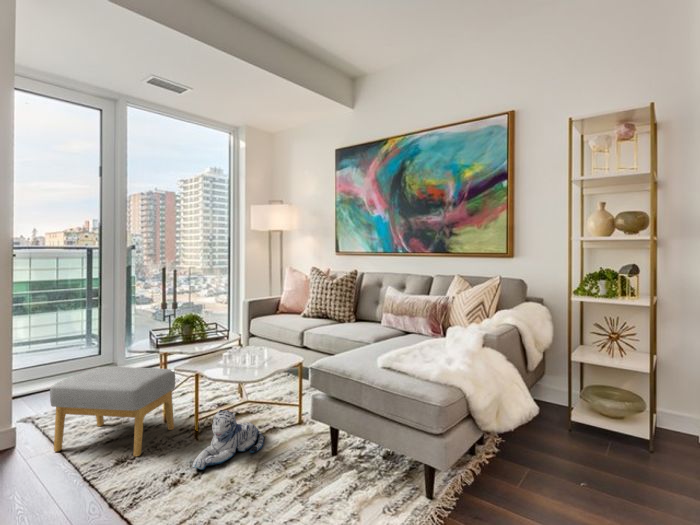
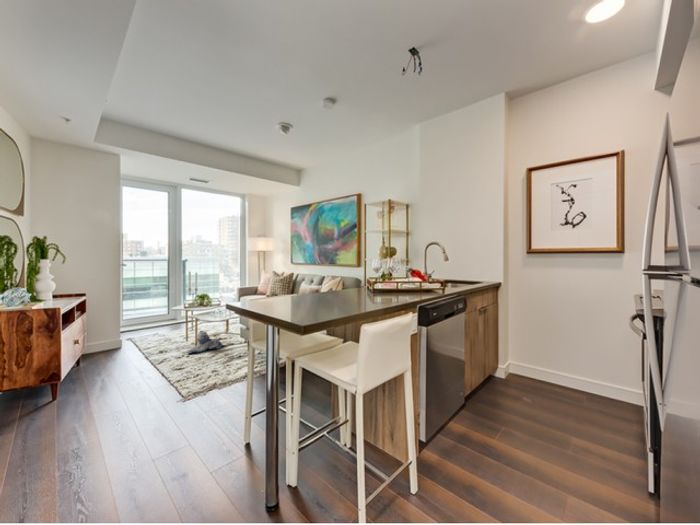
footstool: present [50,367,175,456] -> none [133,315,188,350]

